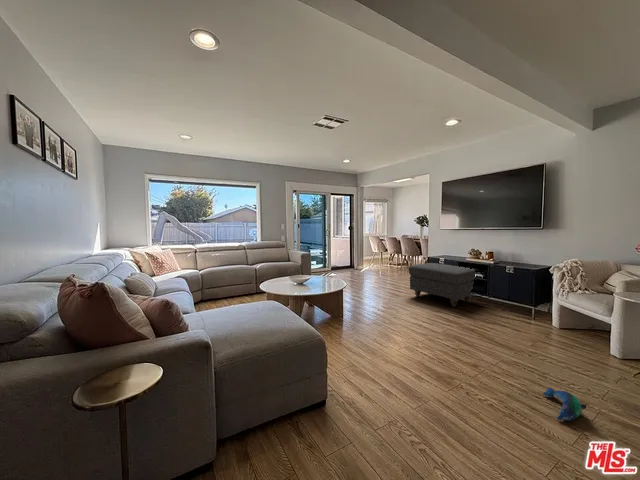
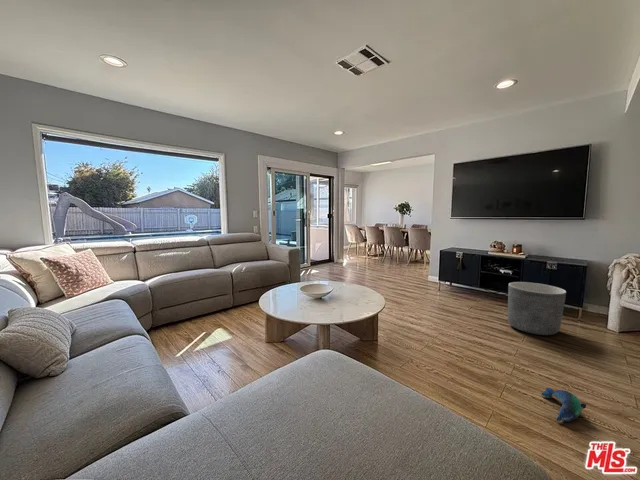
ottoman: present [409,263,476,307] -> none [396,255,473,304]
planter: none [512,288,567,337] -> present [508,282,566,335]

